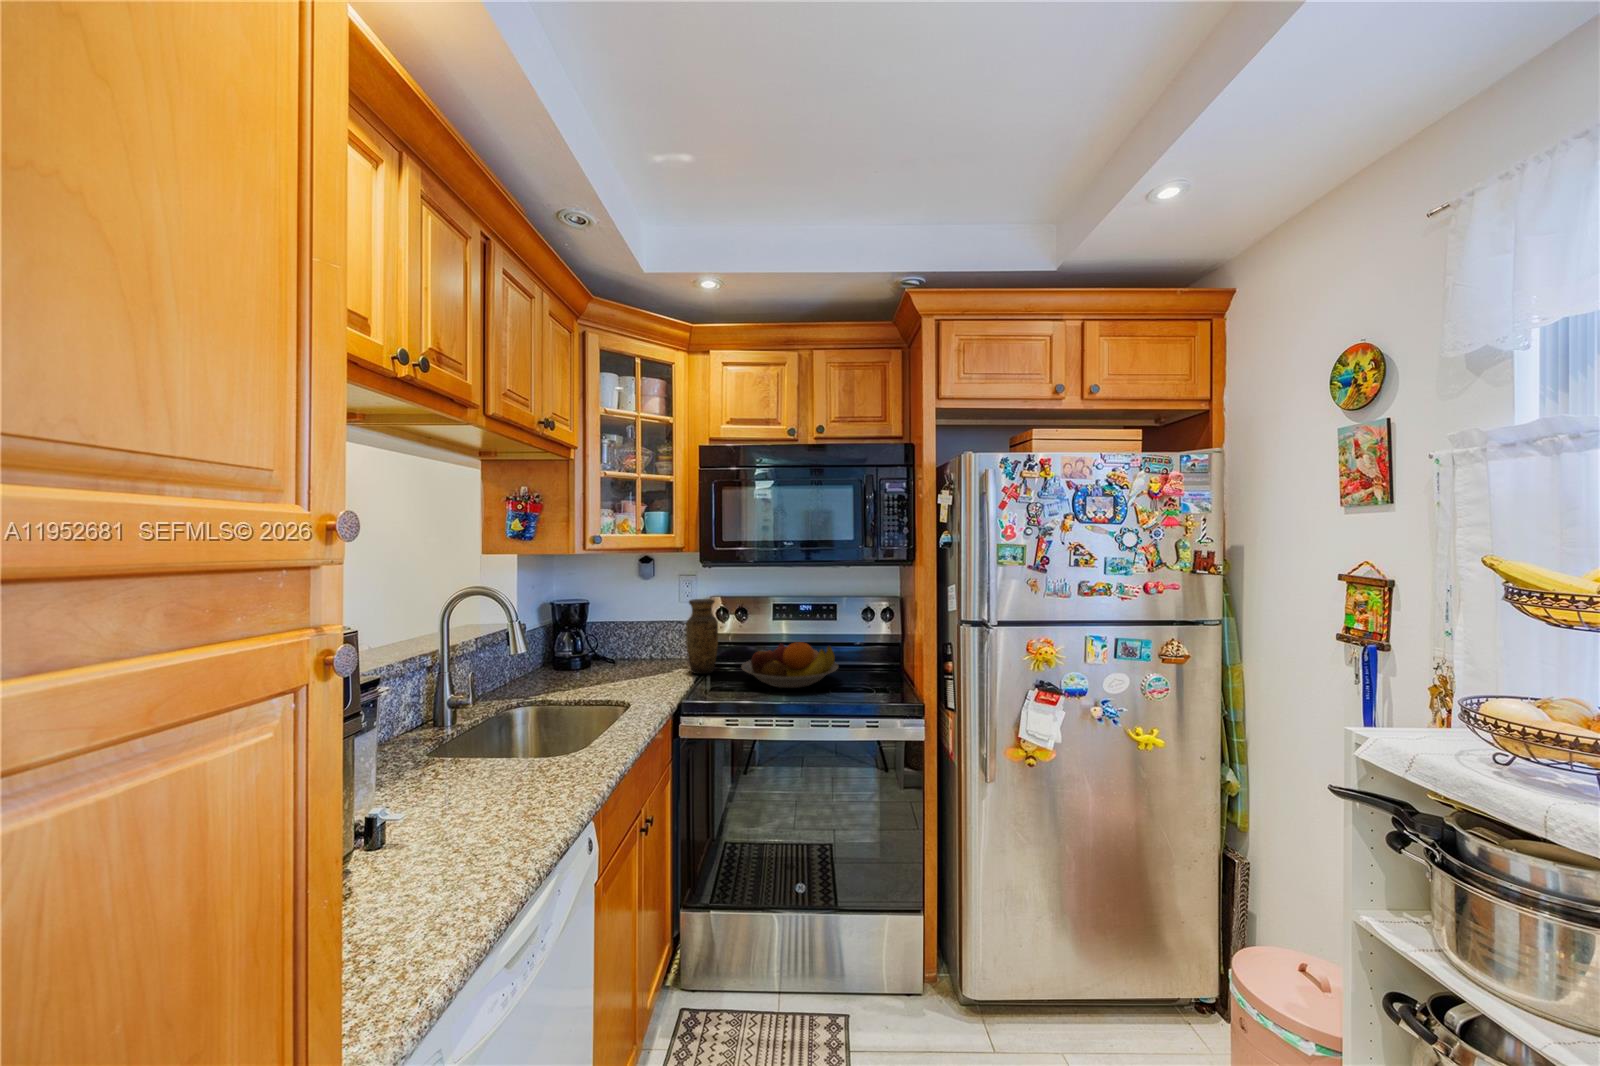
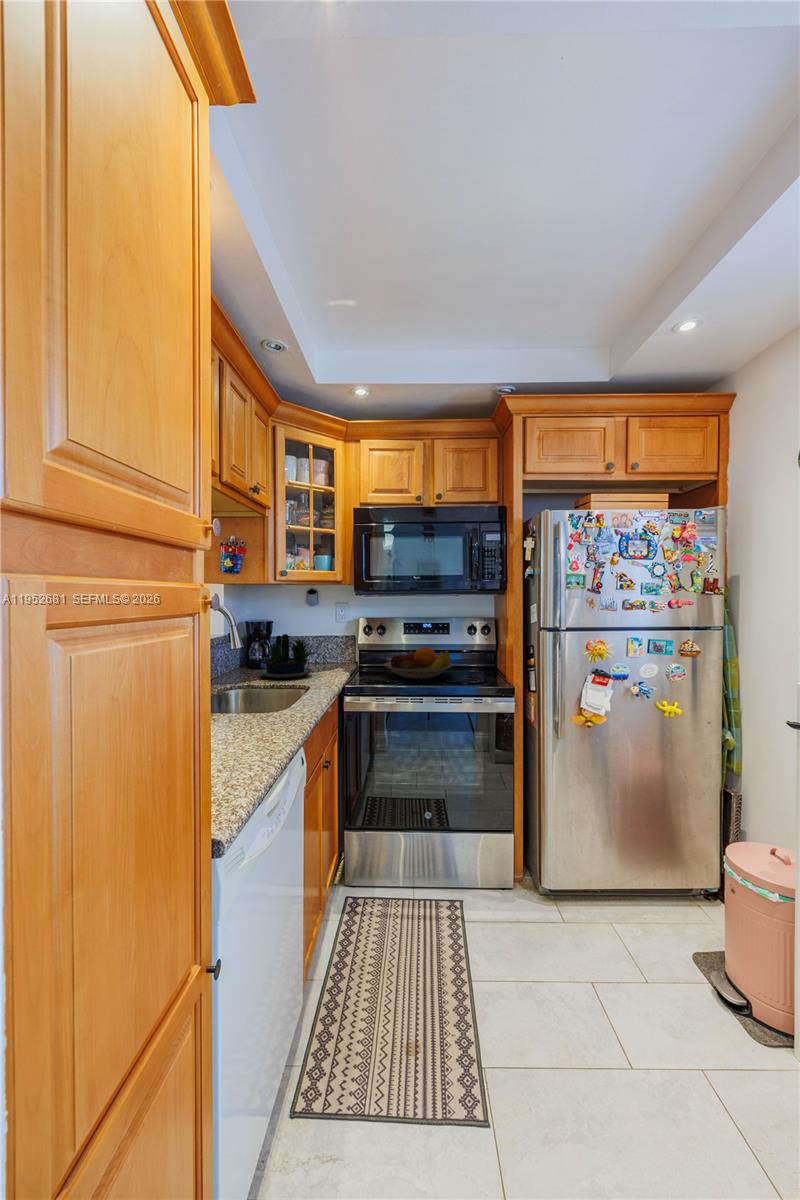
vase: present [686,599,718,674] -> none [343,619,366,672]
potted plant: none [564,622,651,687] -> present [259,634,313,678]

